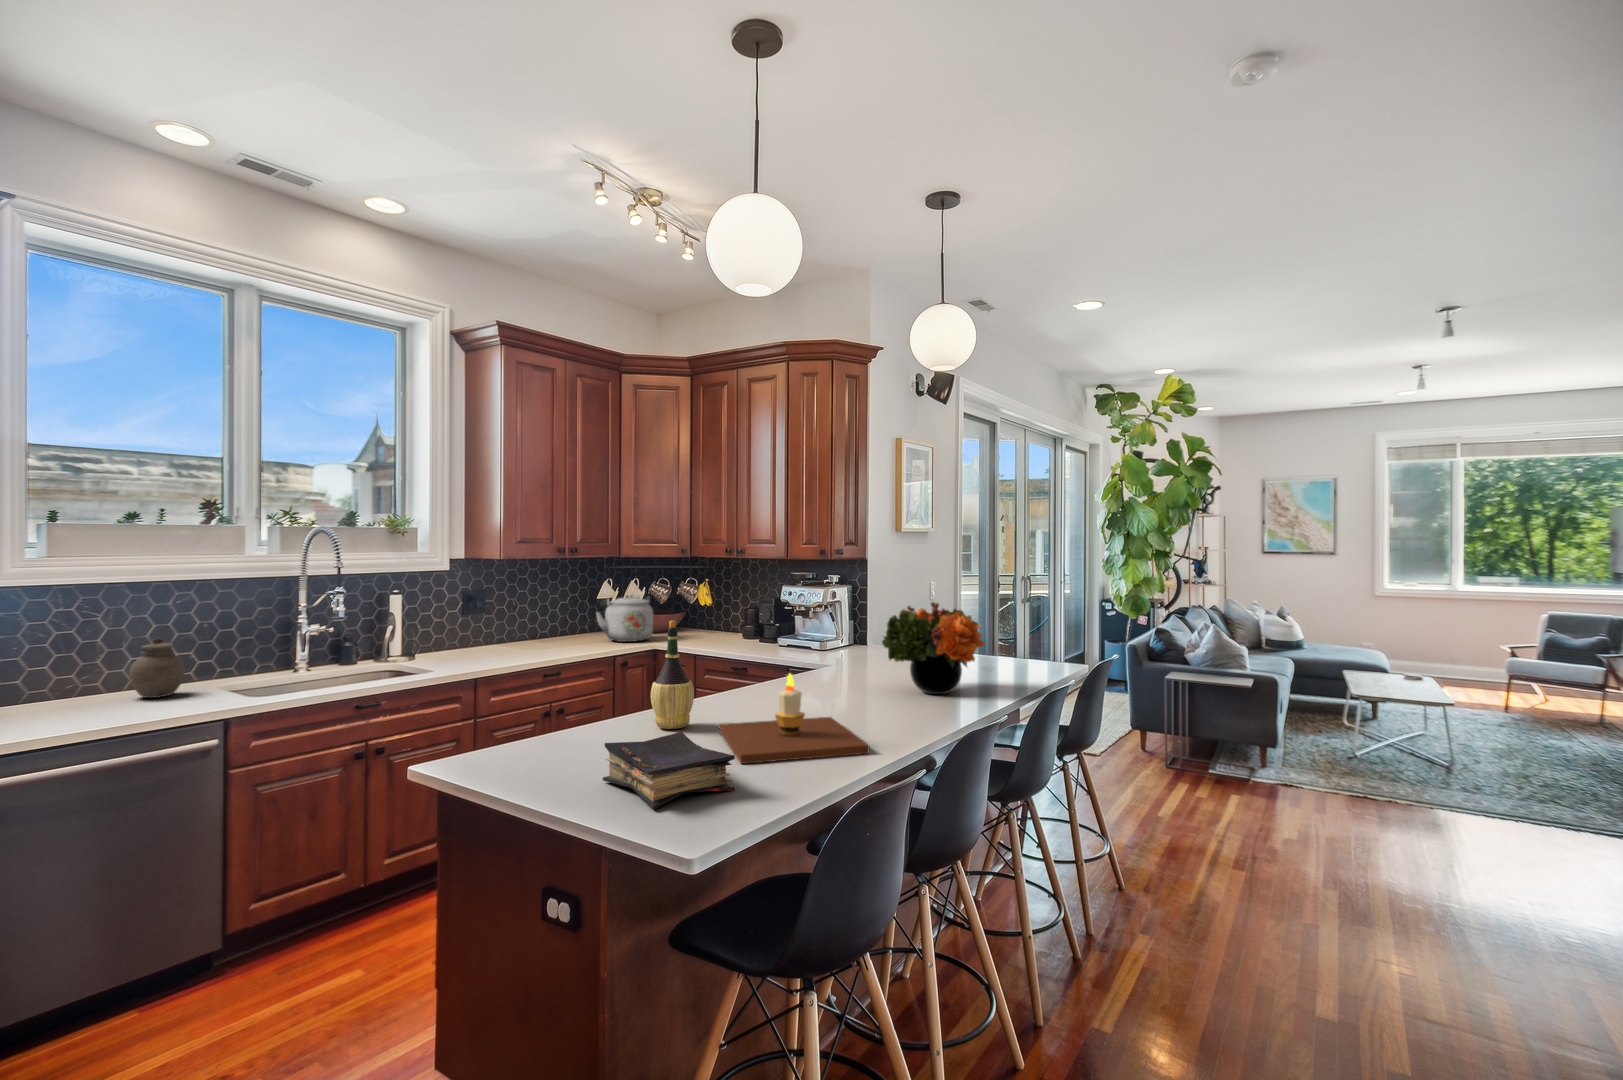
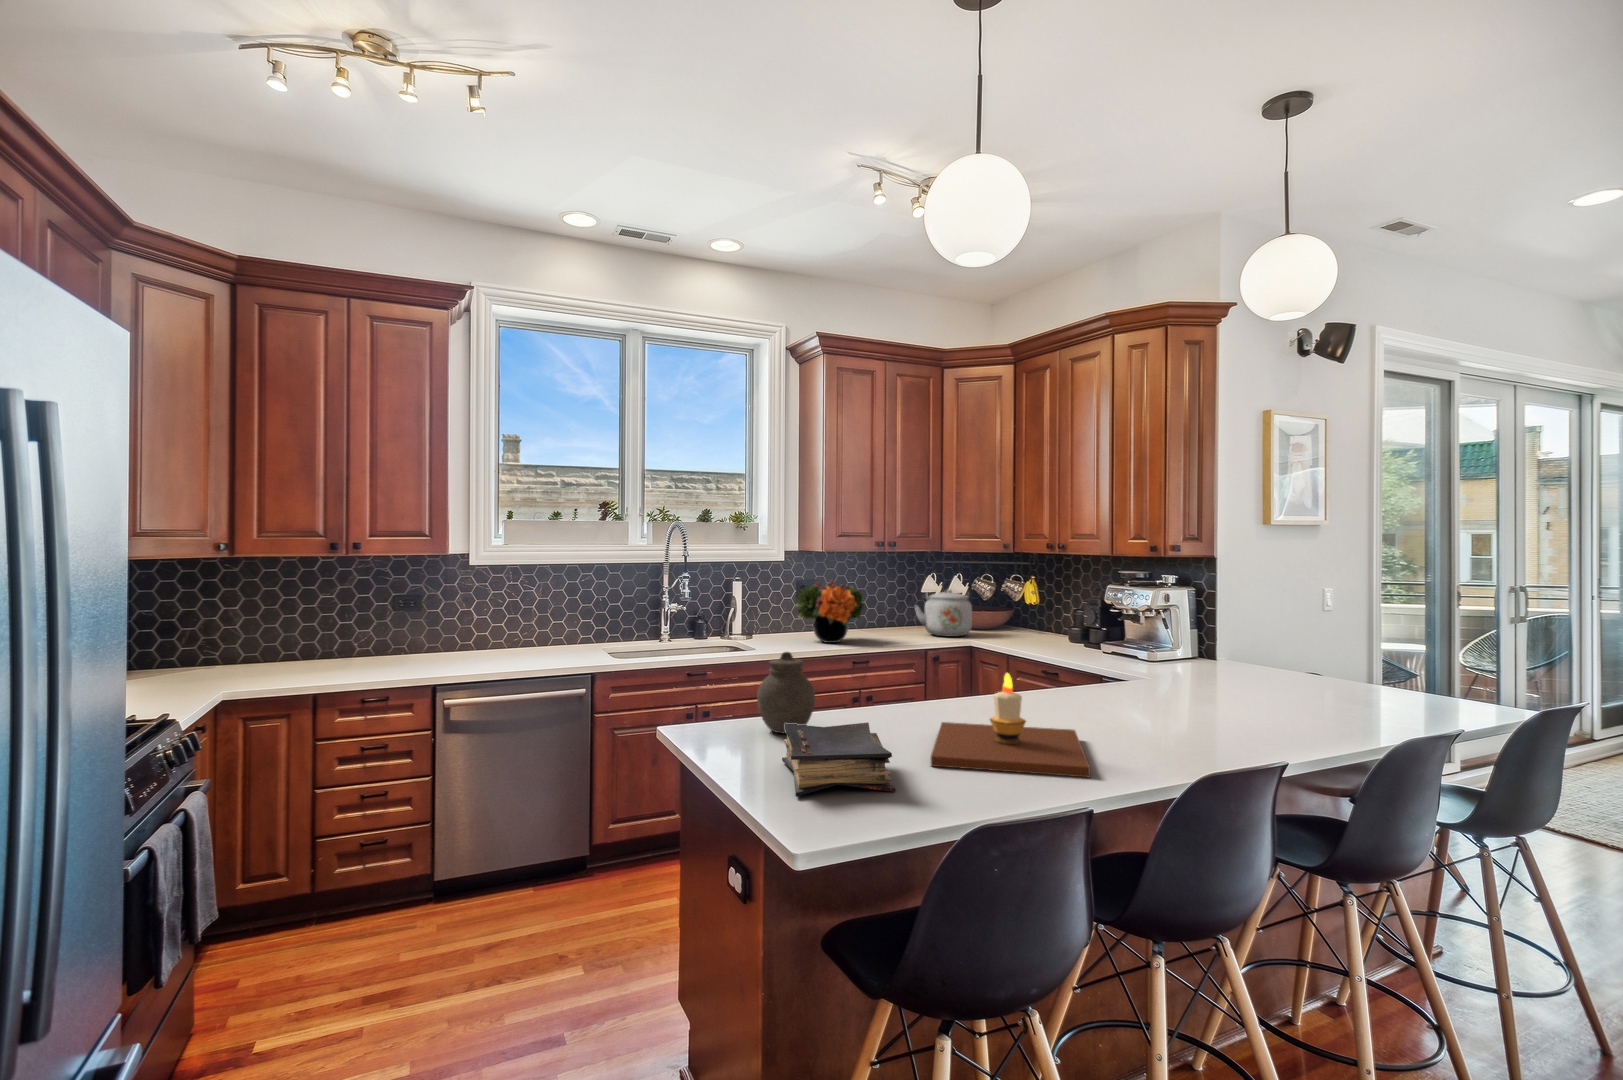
flower arrangement: present [882,602,985,694] -> present [795,580,865,643]
wine bottle: present [651,621,694,729] -> none [879,609,924,721]
jar: present [129,638,185,698] -> present [757,652,815,733]

